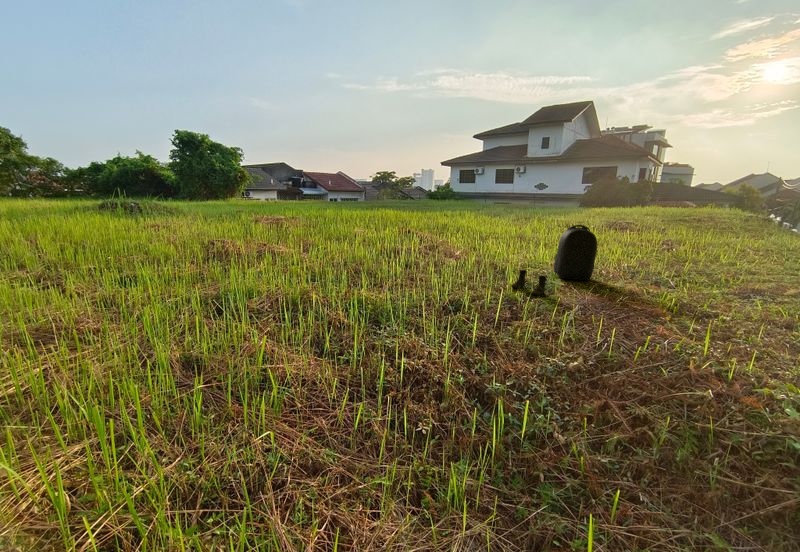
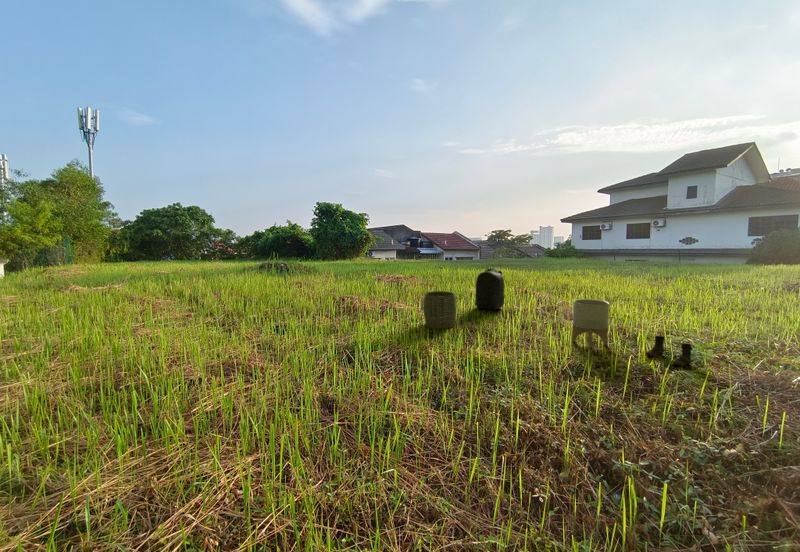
backpack: present [554,225,597,280] -> present [475,269,505,310]
woven basket: none [308,232,343,272] -> present [424,291,456,329]
planter: none [452,238,485,284] -> present [572,299,609,348]

